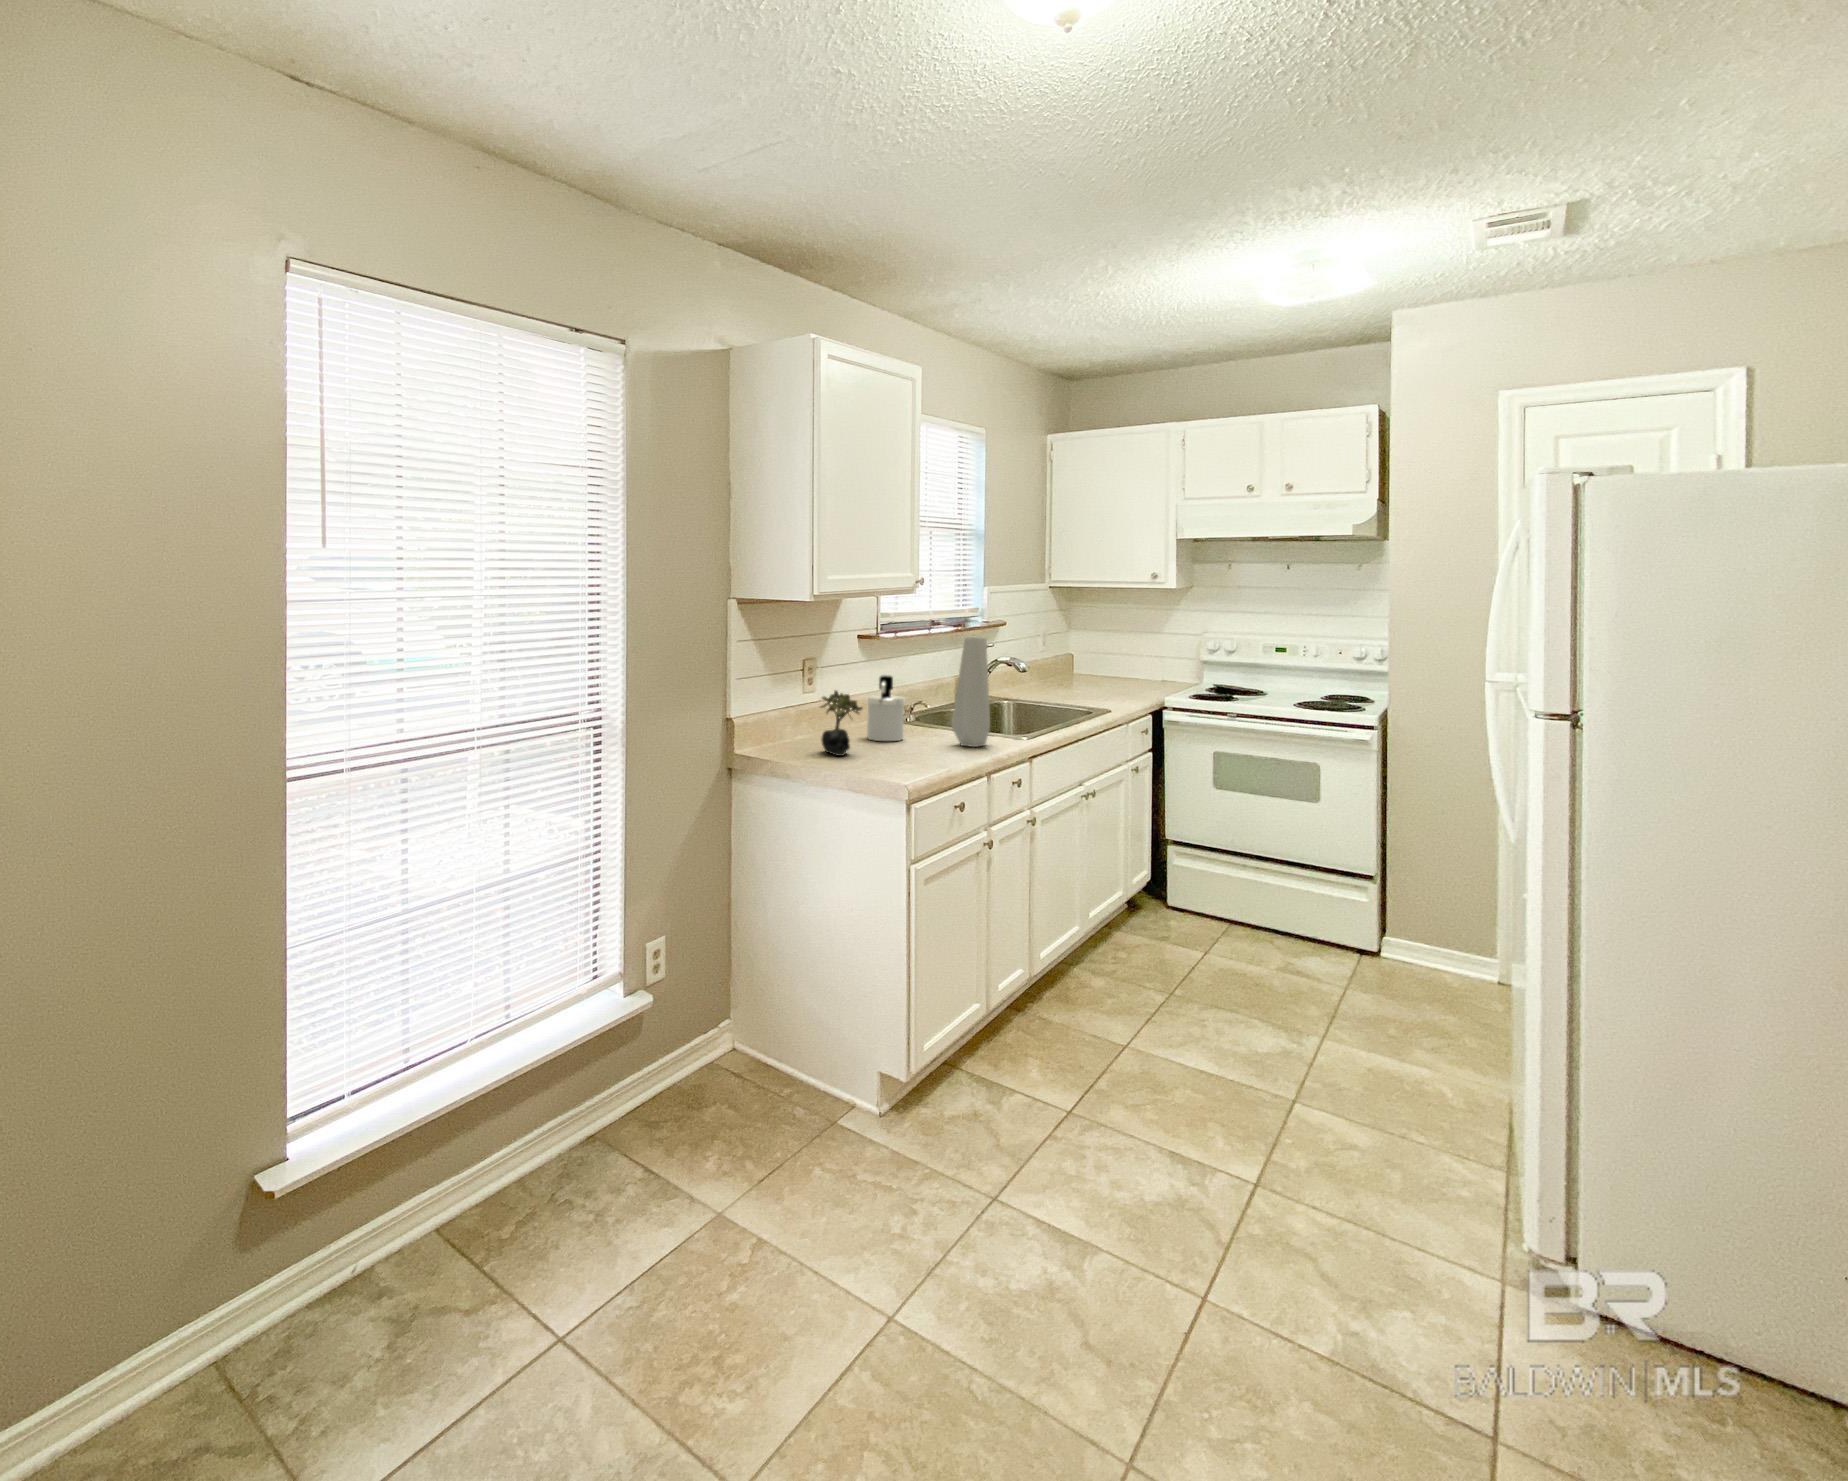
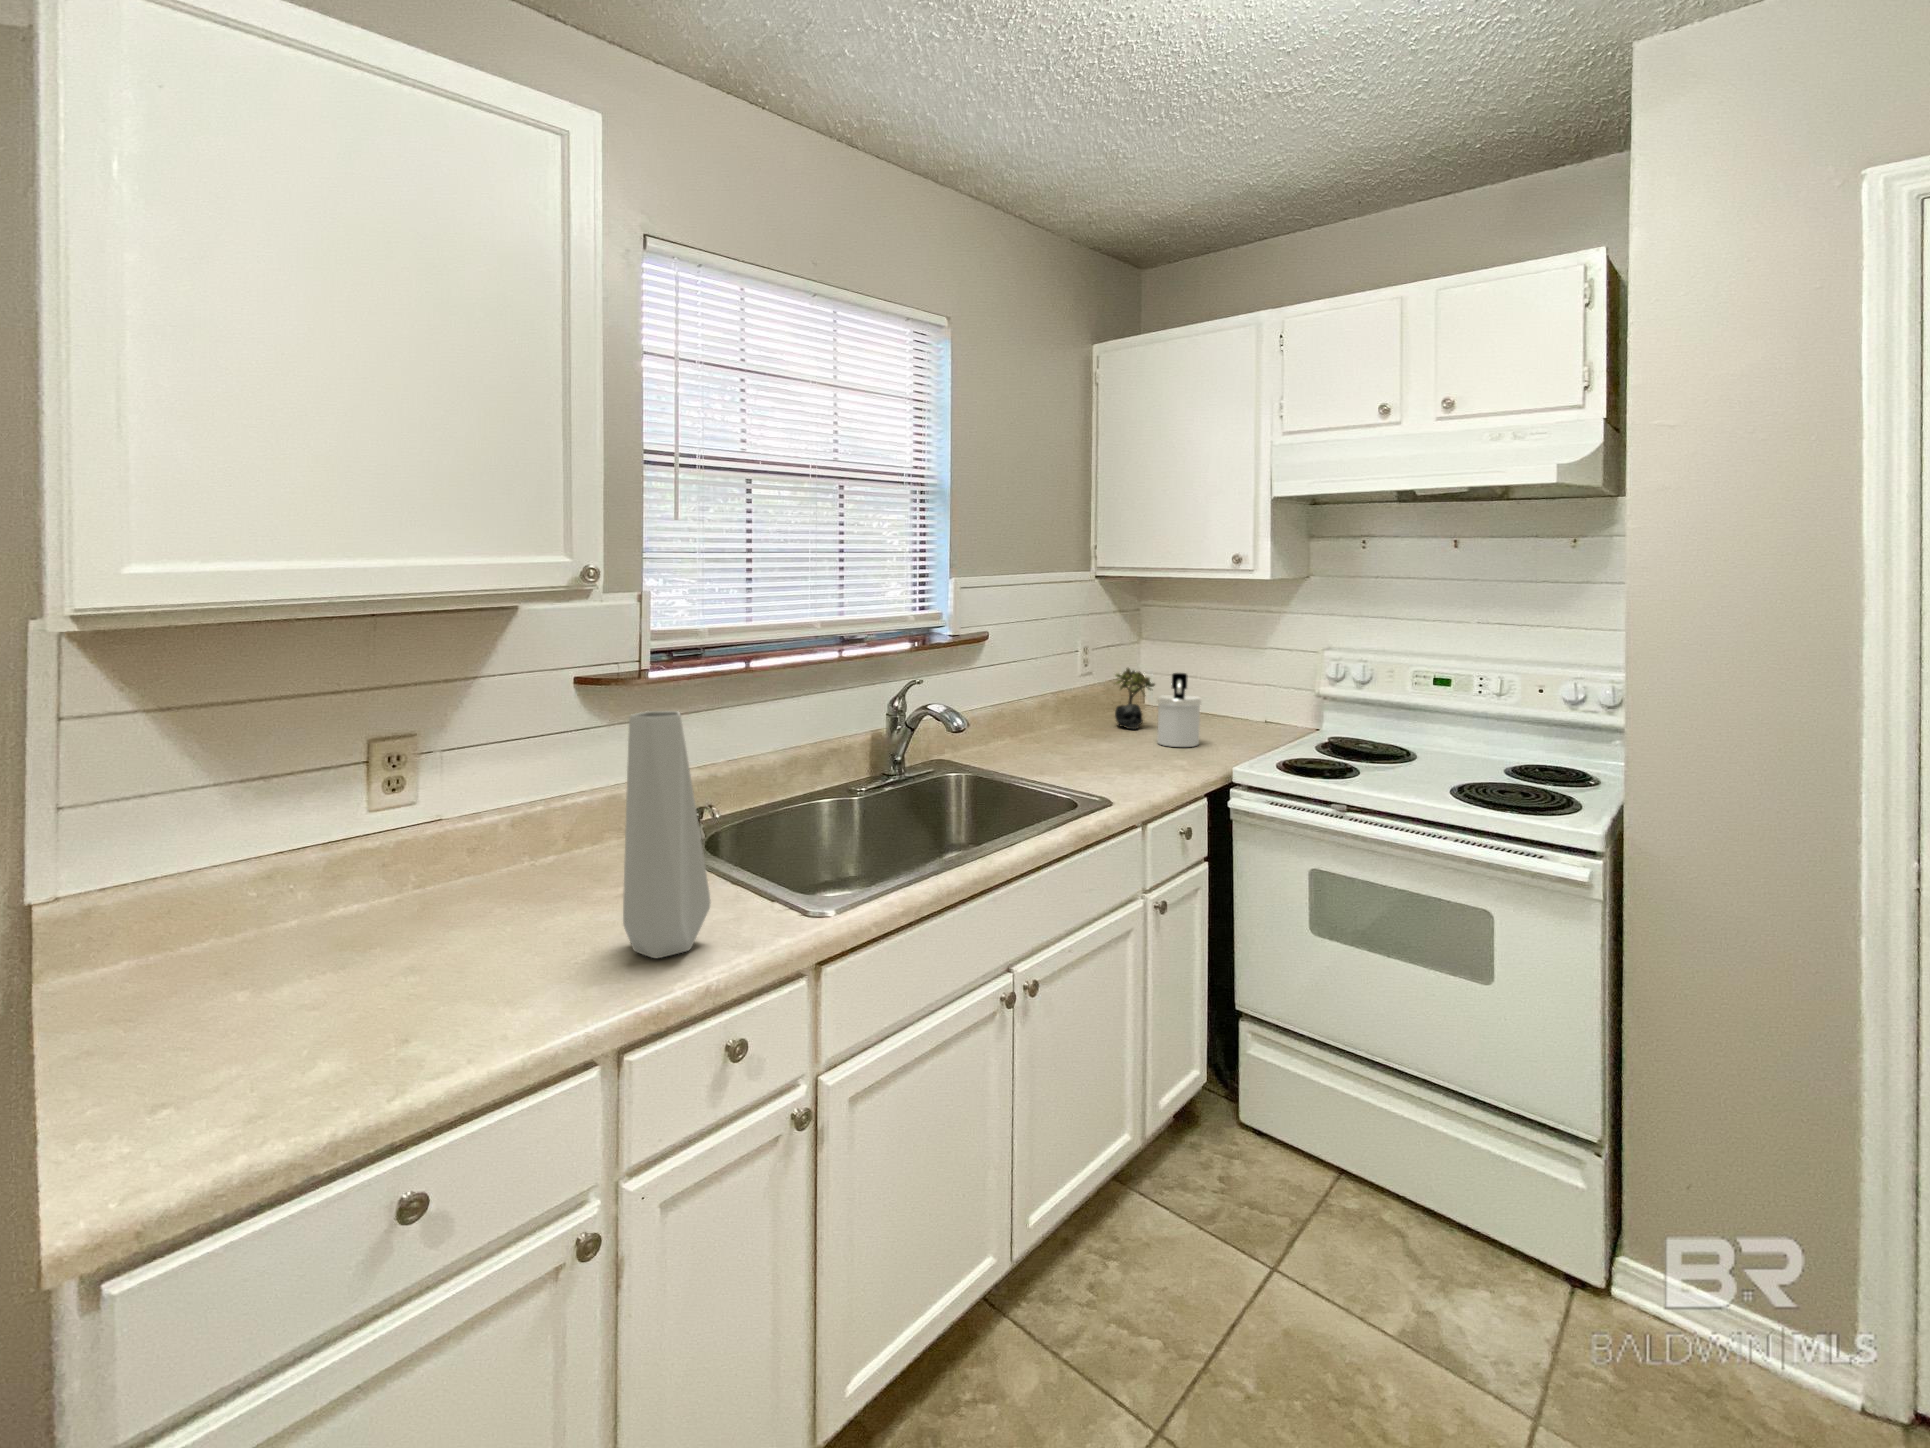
soap dispenser: present [866,675,905,741] -> present [1157,673,1202,747]
succulent plant: present [820,691,862,756] -> present [1115,668,1155,729]

